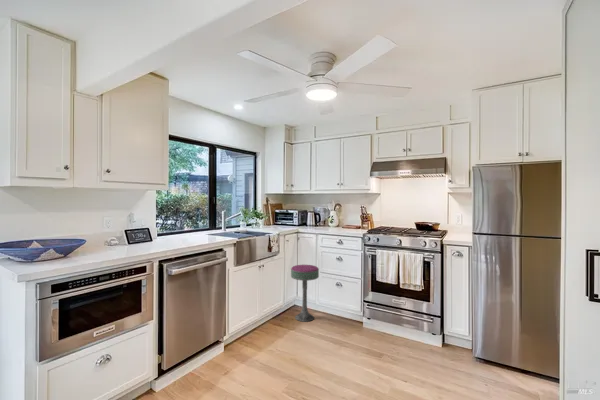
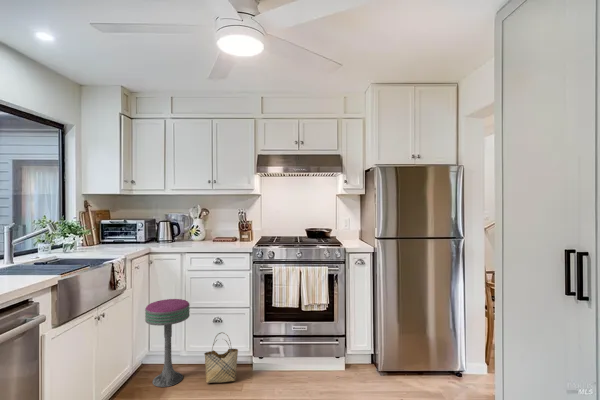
woven basket: none [326,293,350,329] -> present [204,332,238,383]

